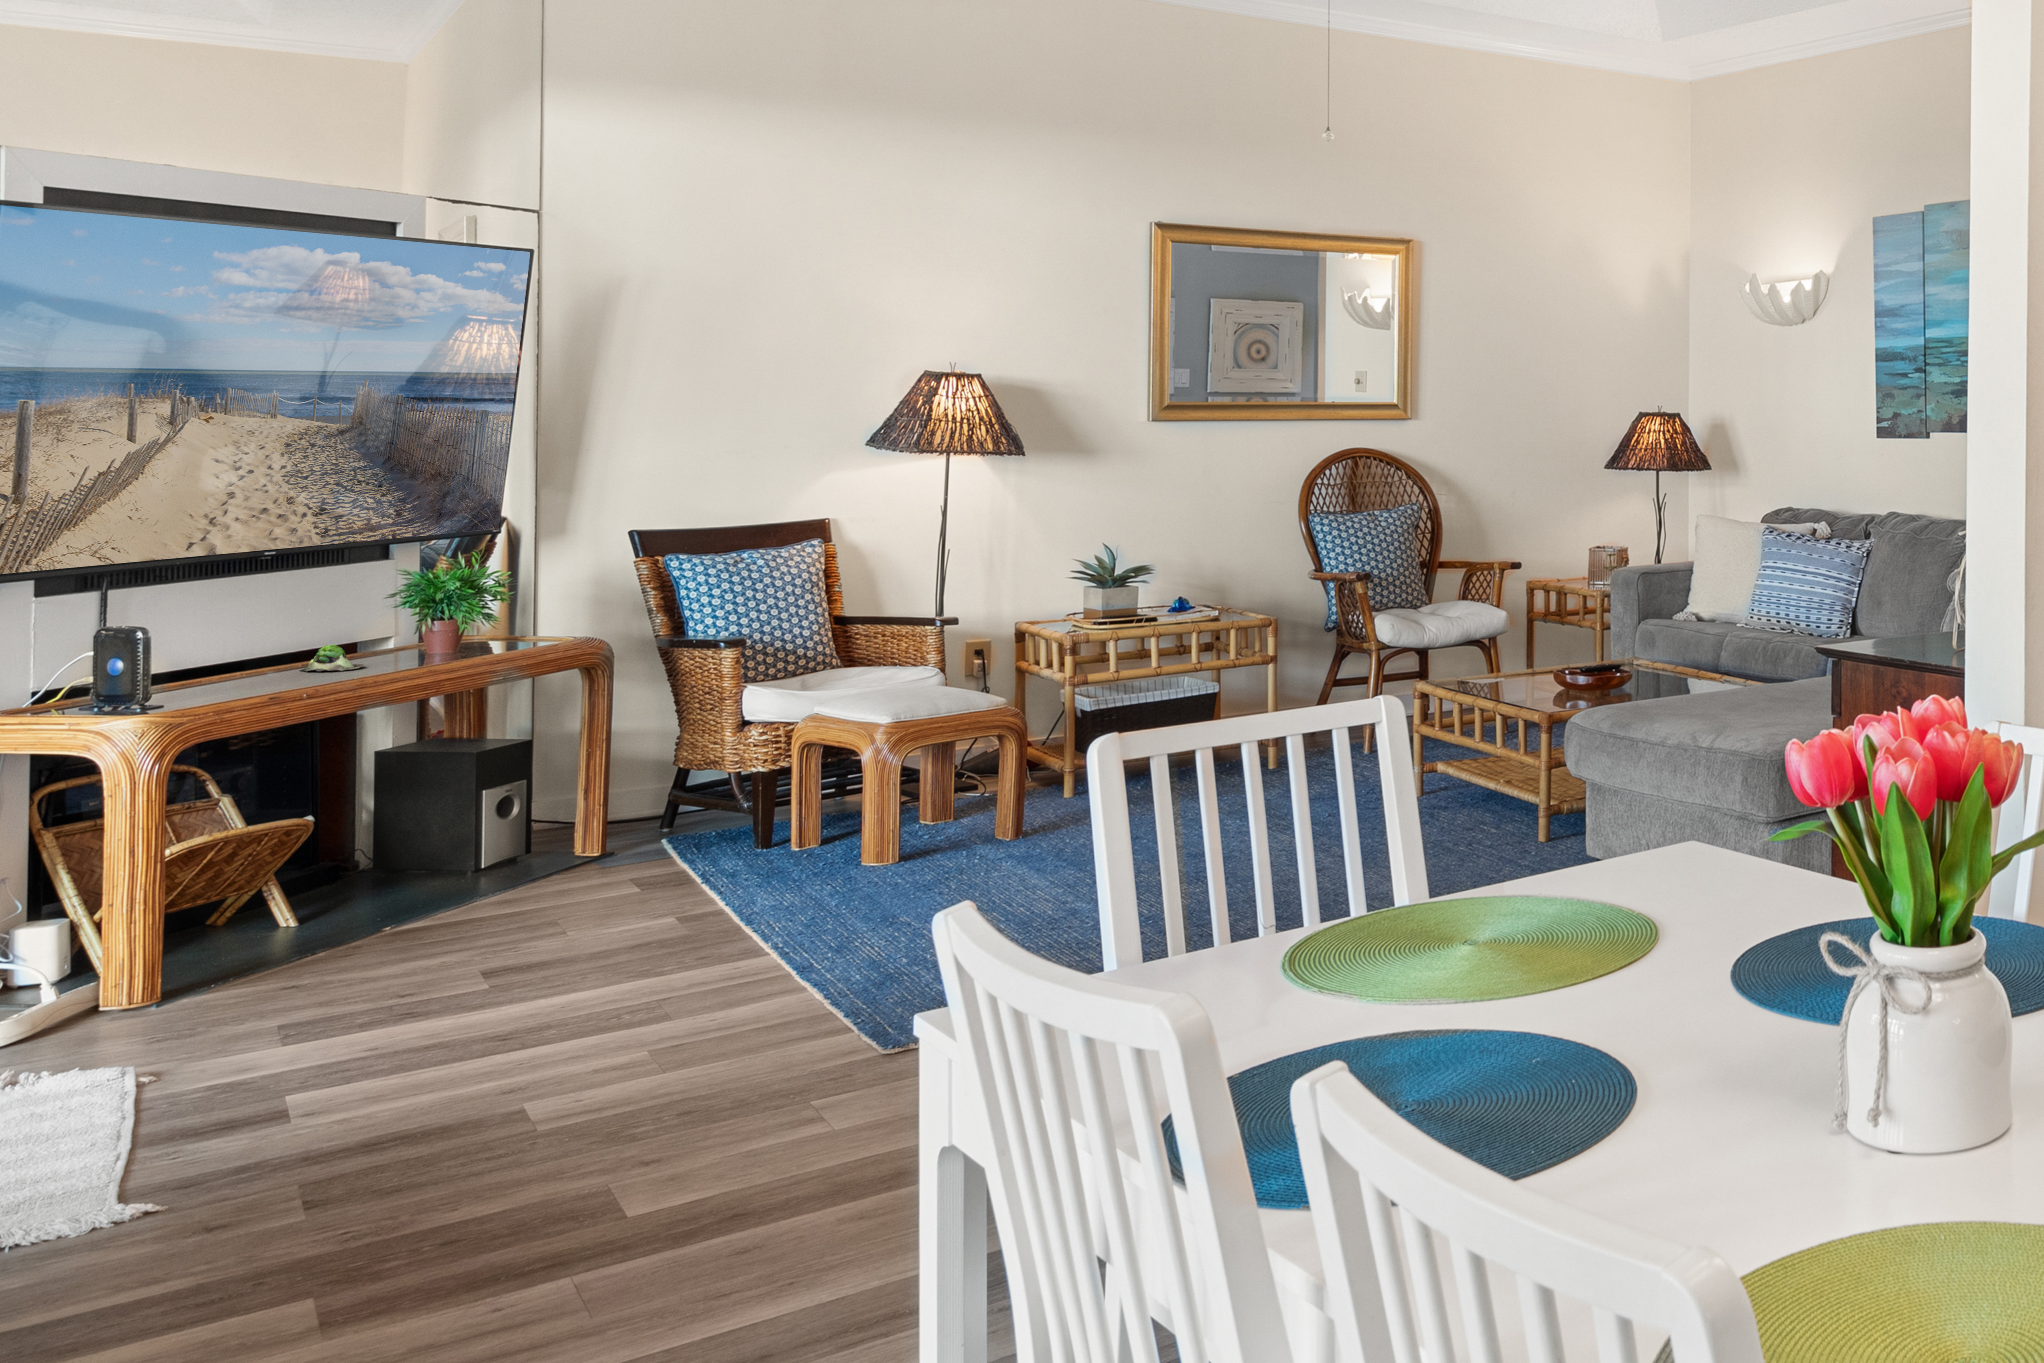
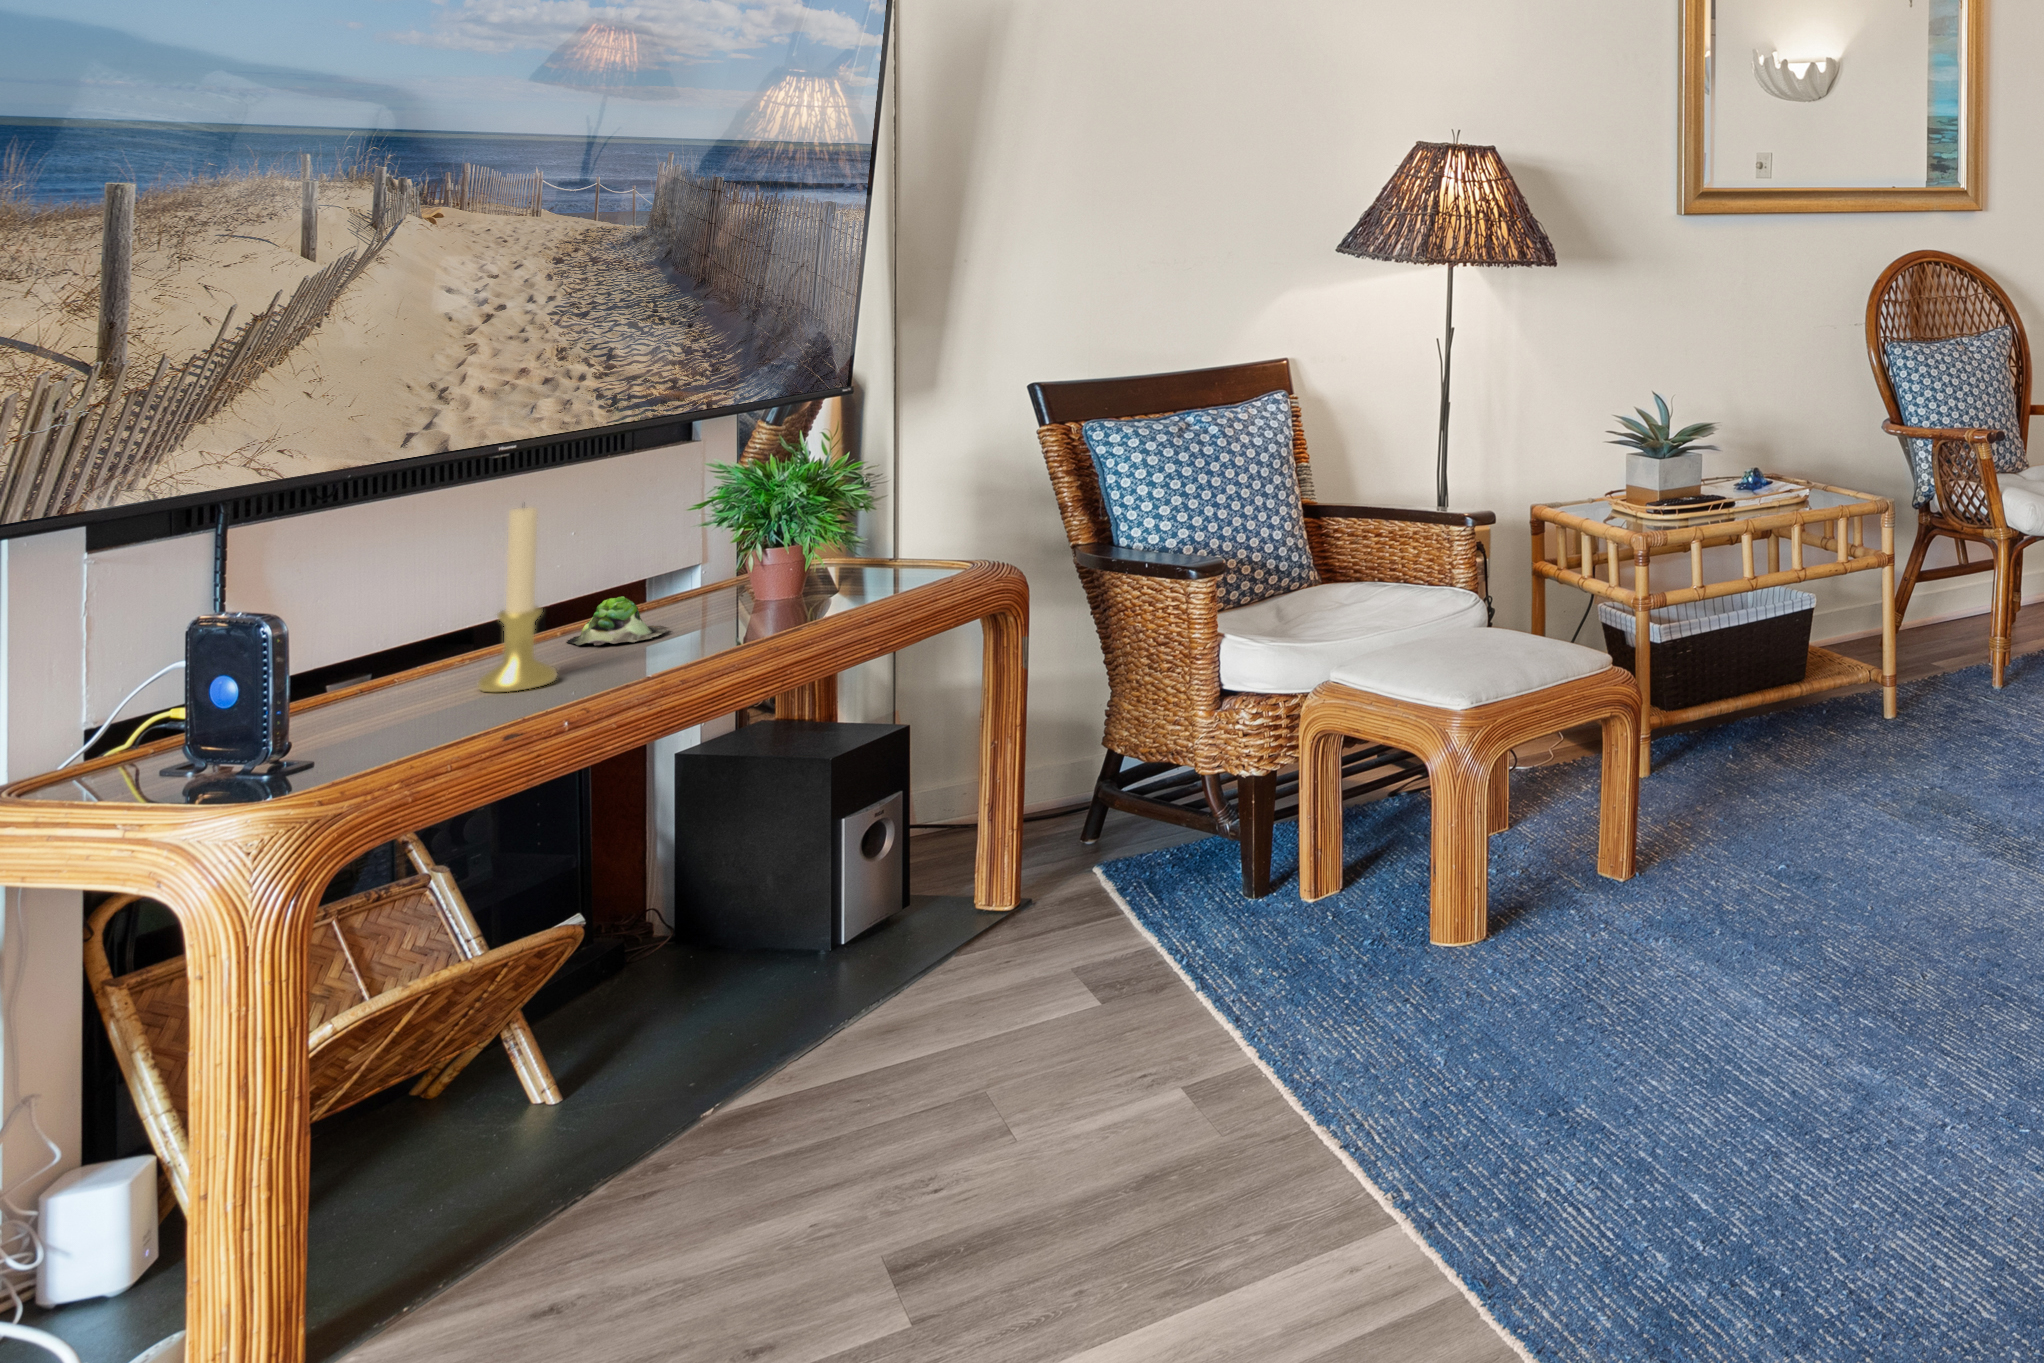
candle holder: none [243,582,292,687] -> present [478,507,557,692]

